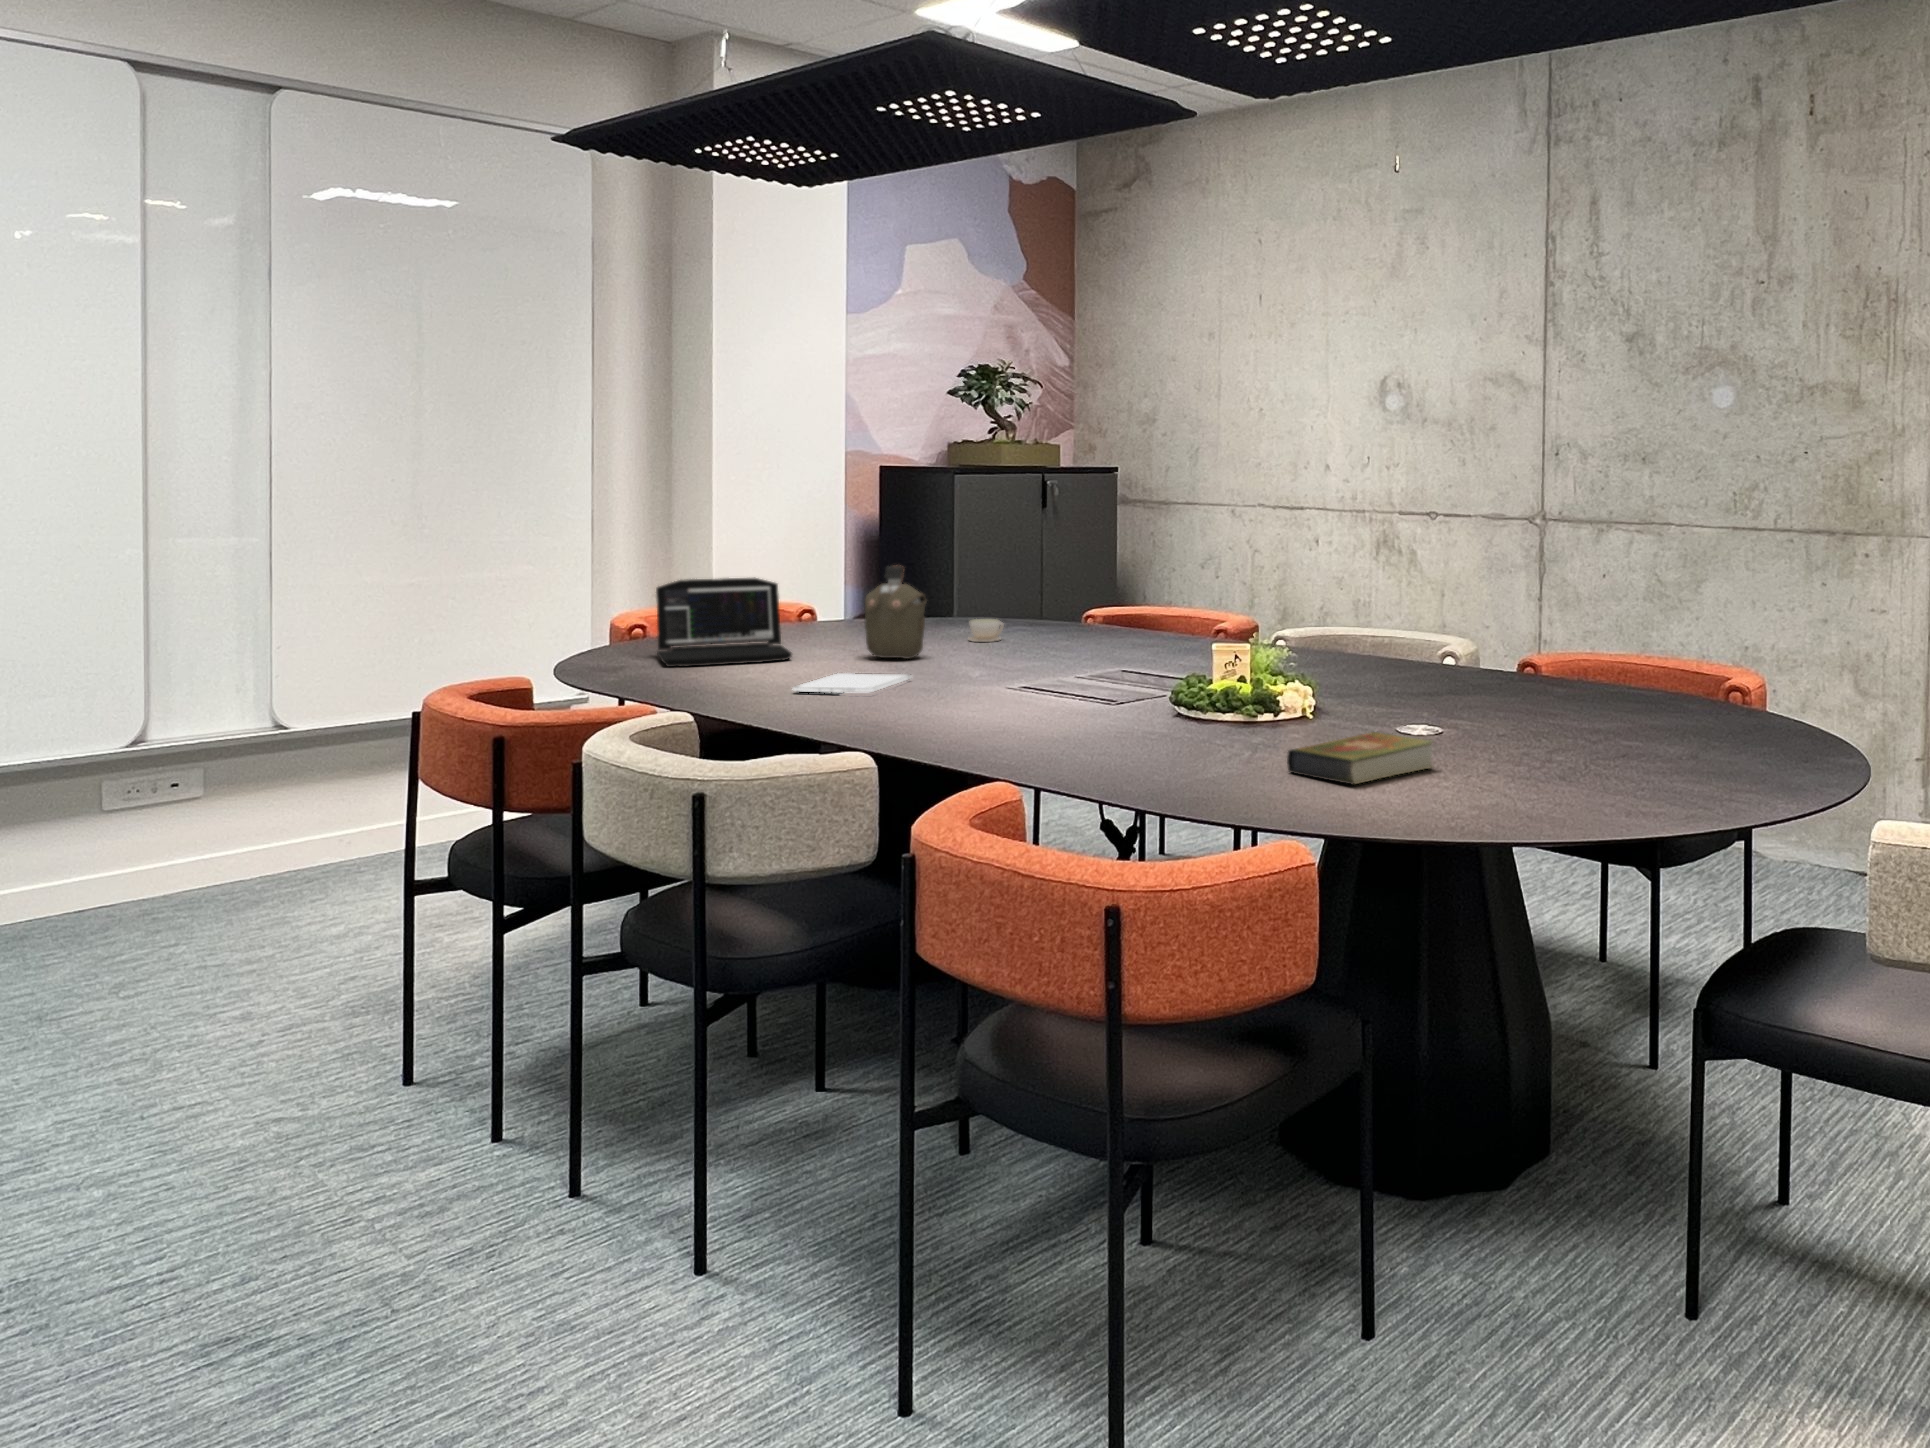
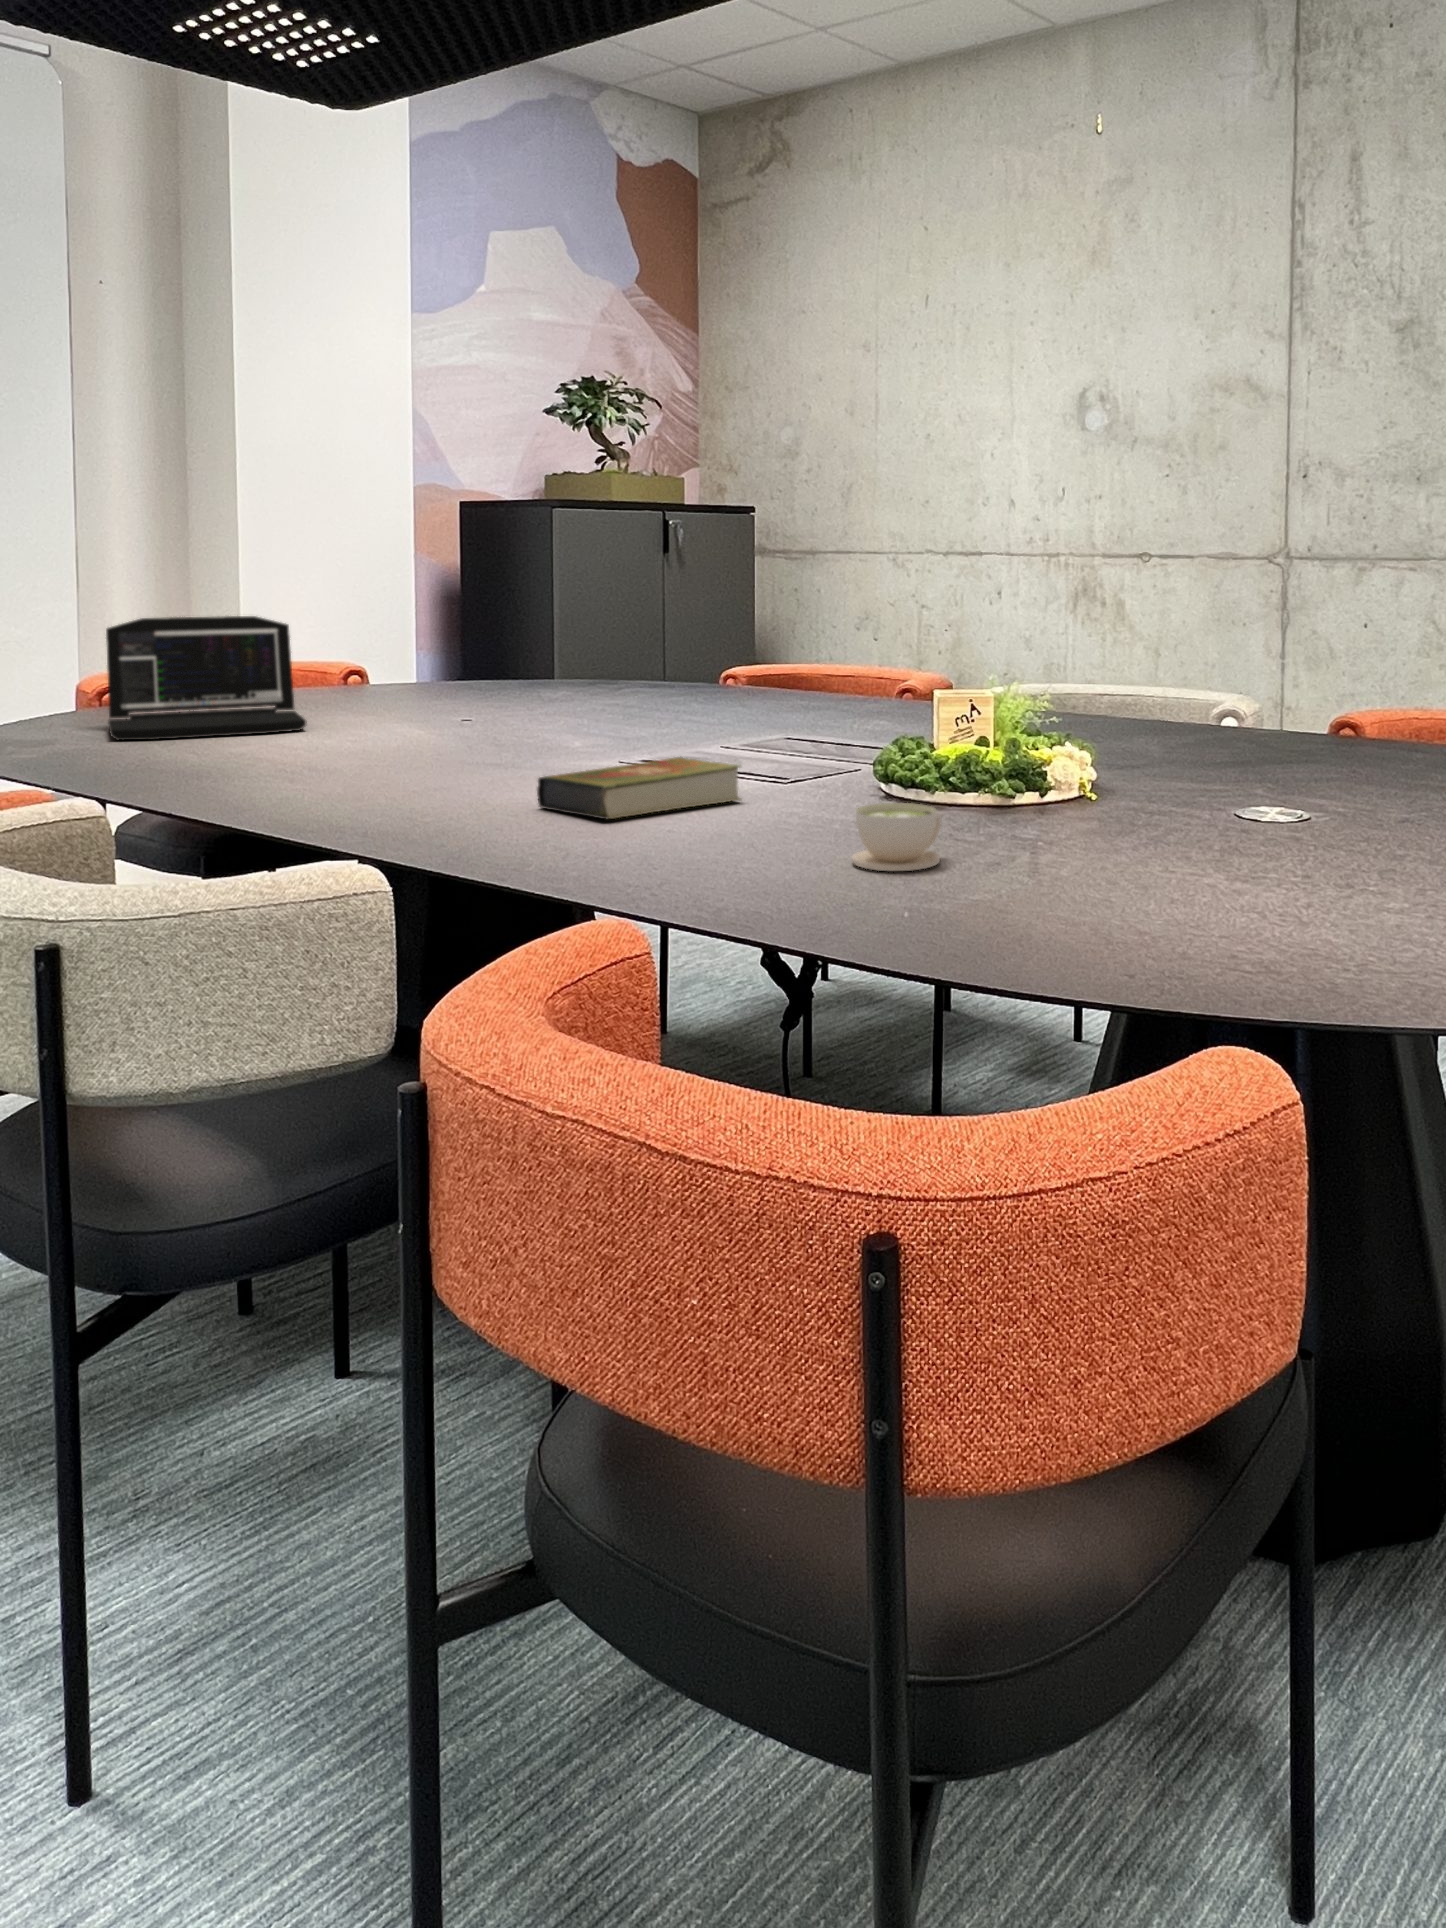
water bottle: present [865,565,927,659] -> none [411,593,502,727]
coffee cup: present [969,619,1004,642] -> present [852,803,942,871]
tablet: present [792,673,911,693] -> none [287,745,476,772]
book: present [1287,732,1433,785] -> present [537,757,741,820]

